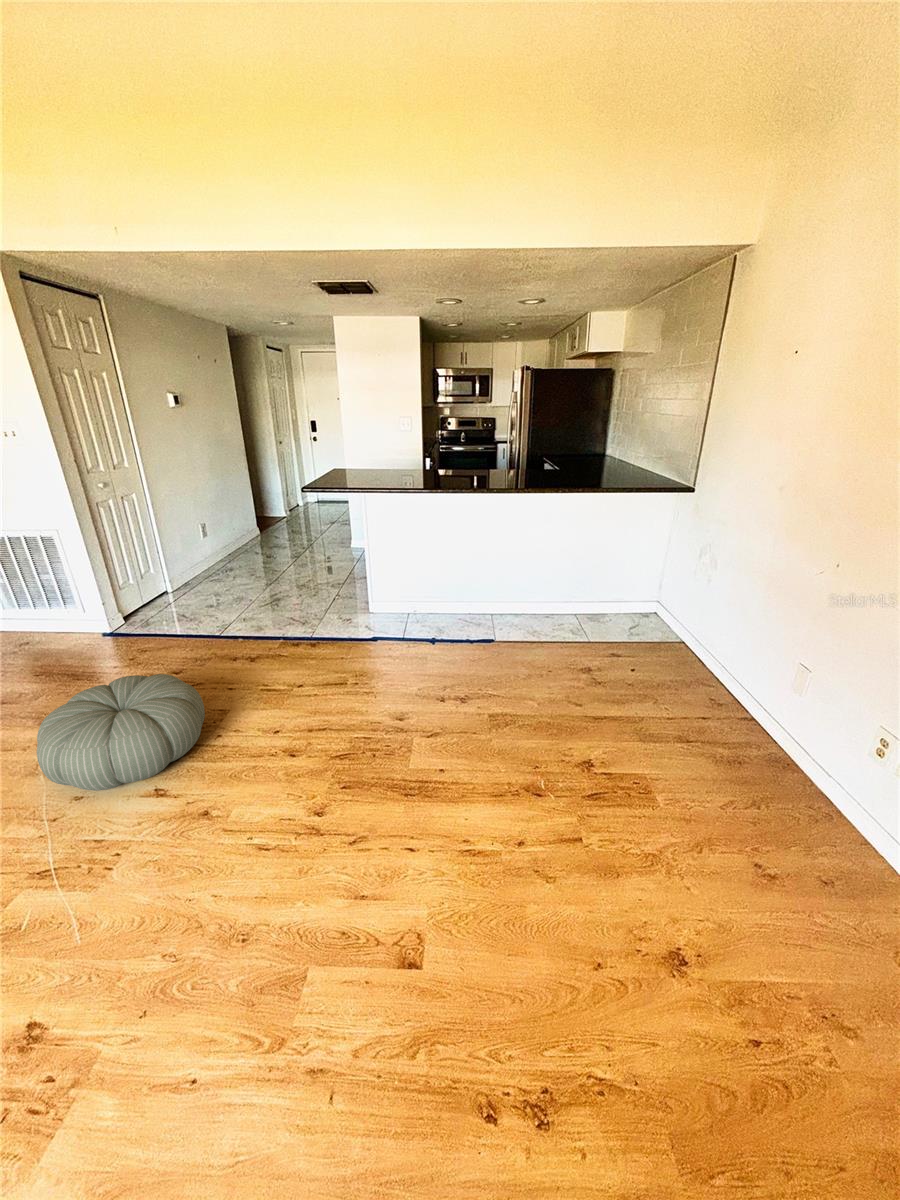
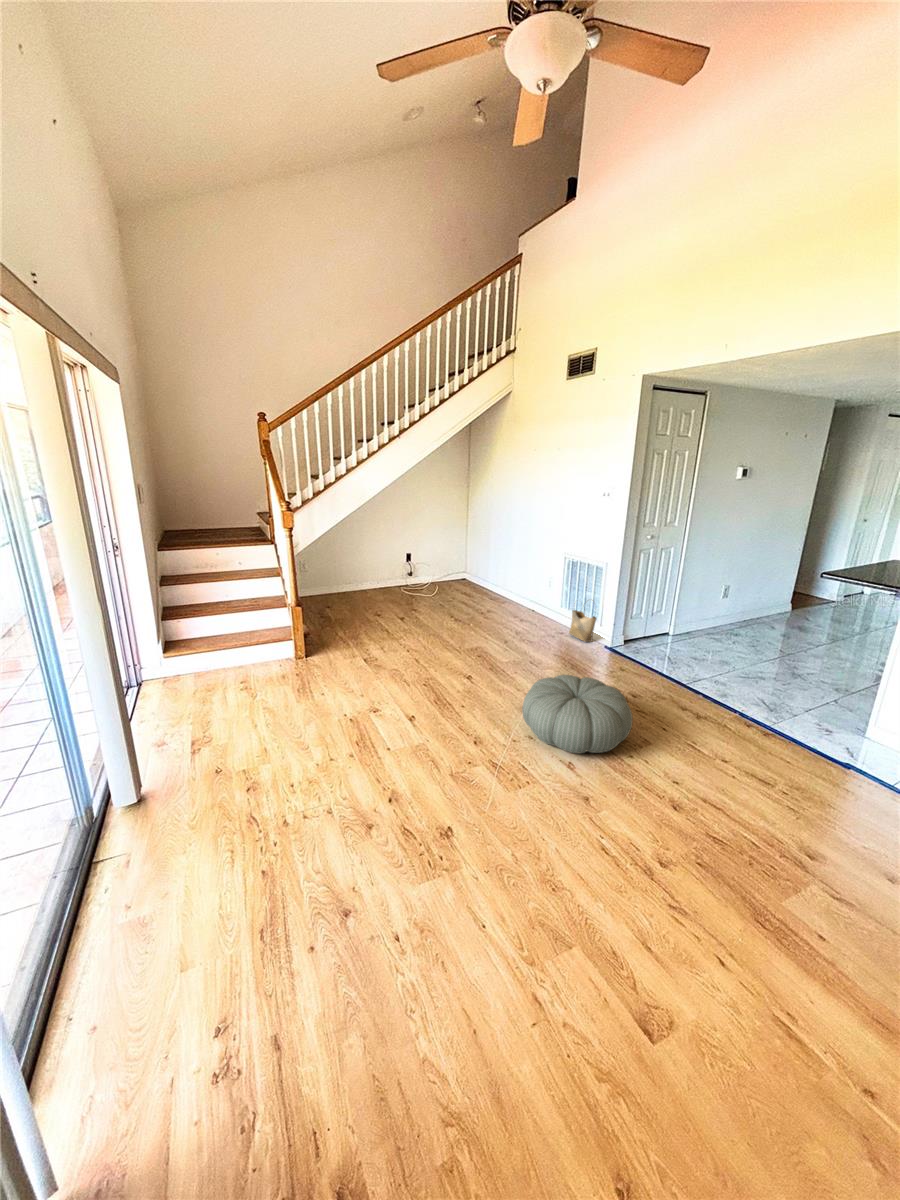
woven basket: none [27,584,80,640] -> present [569,610,596,642]

